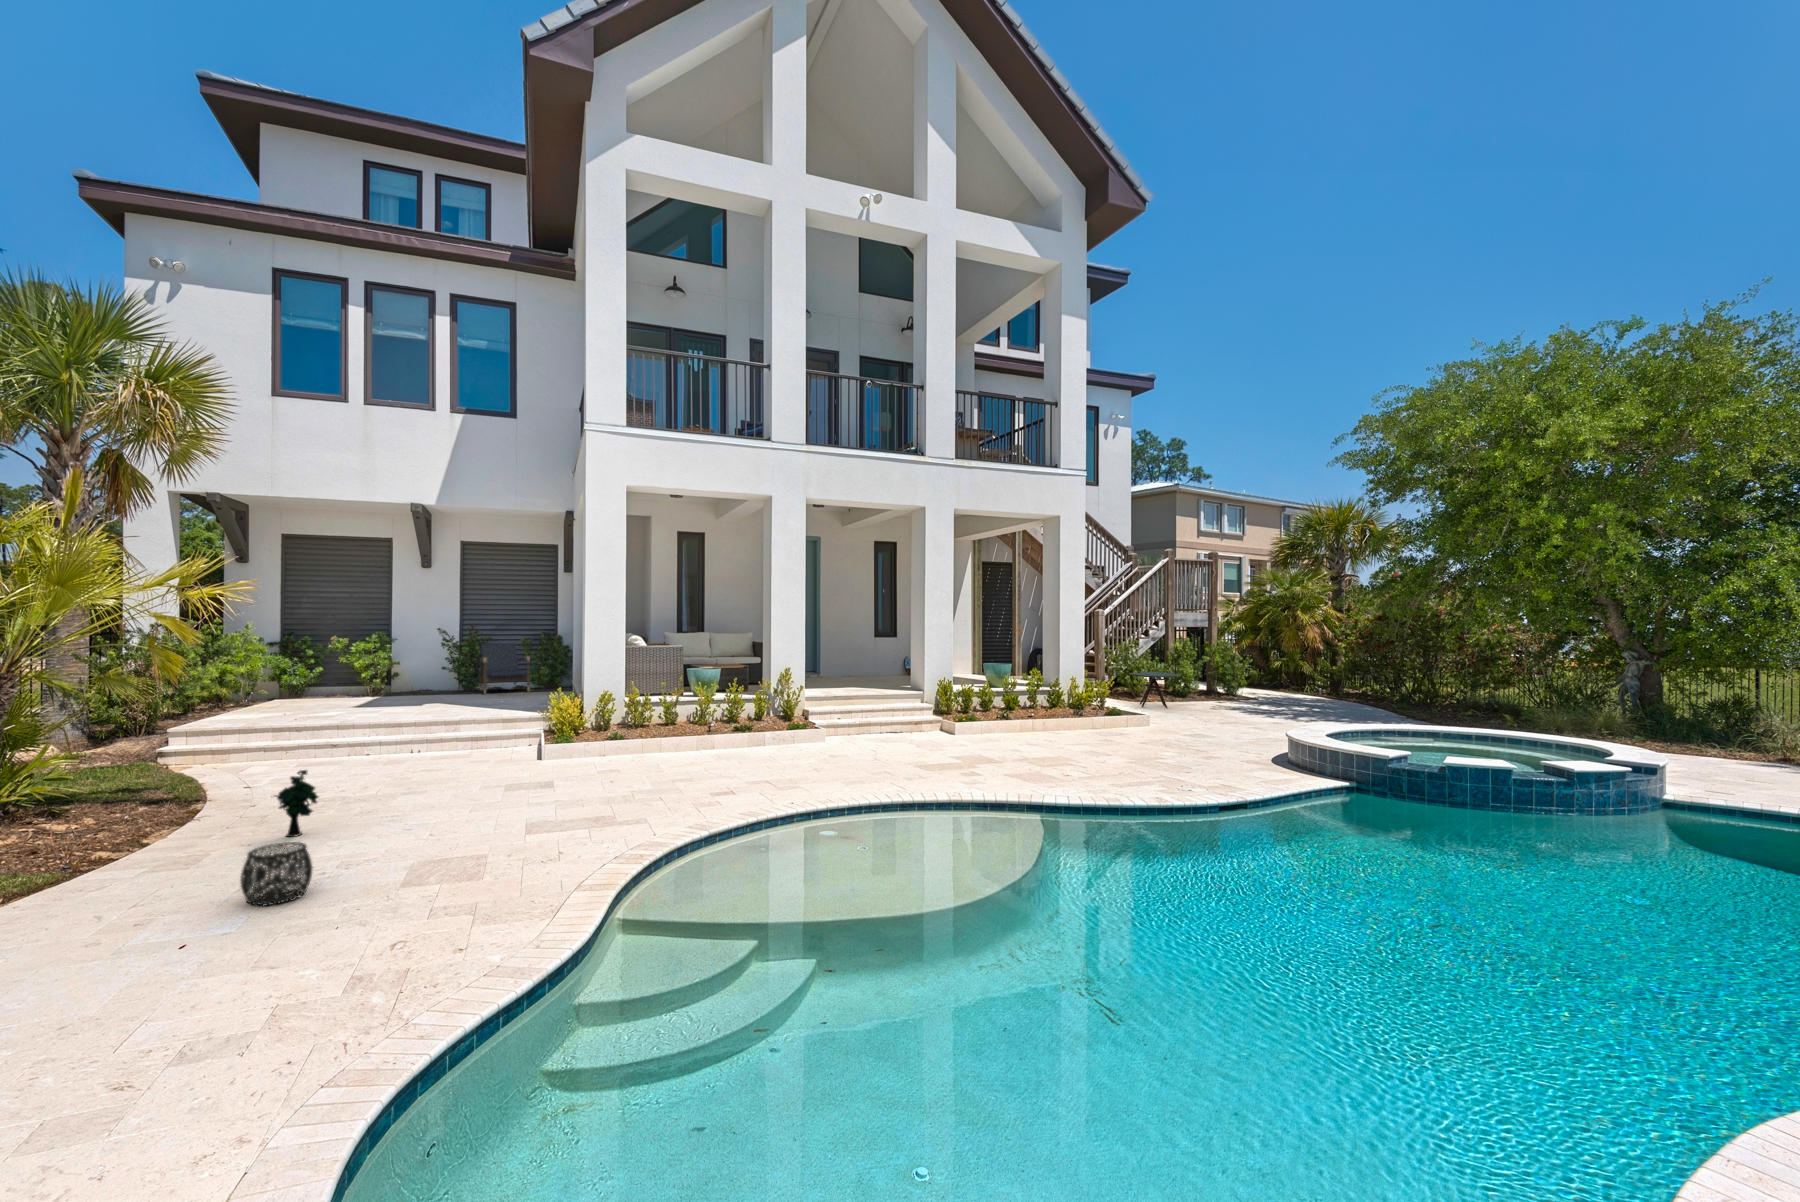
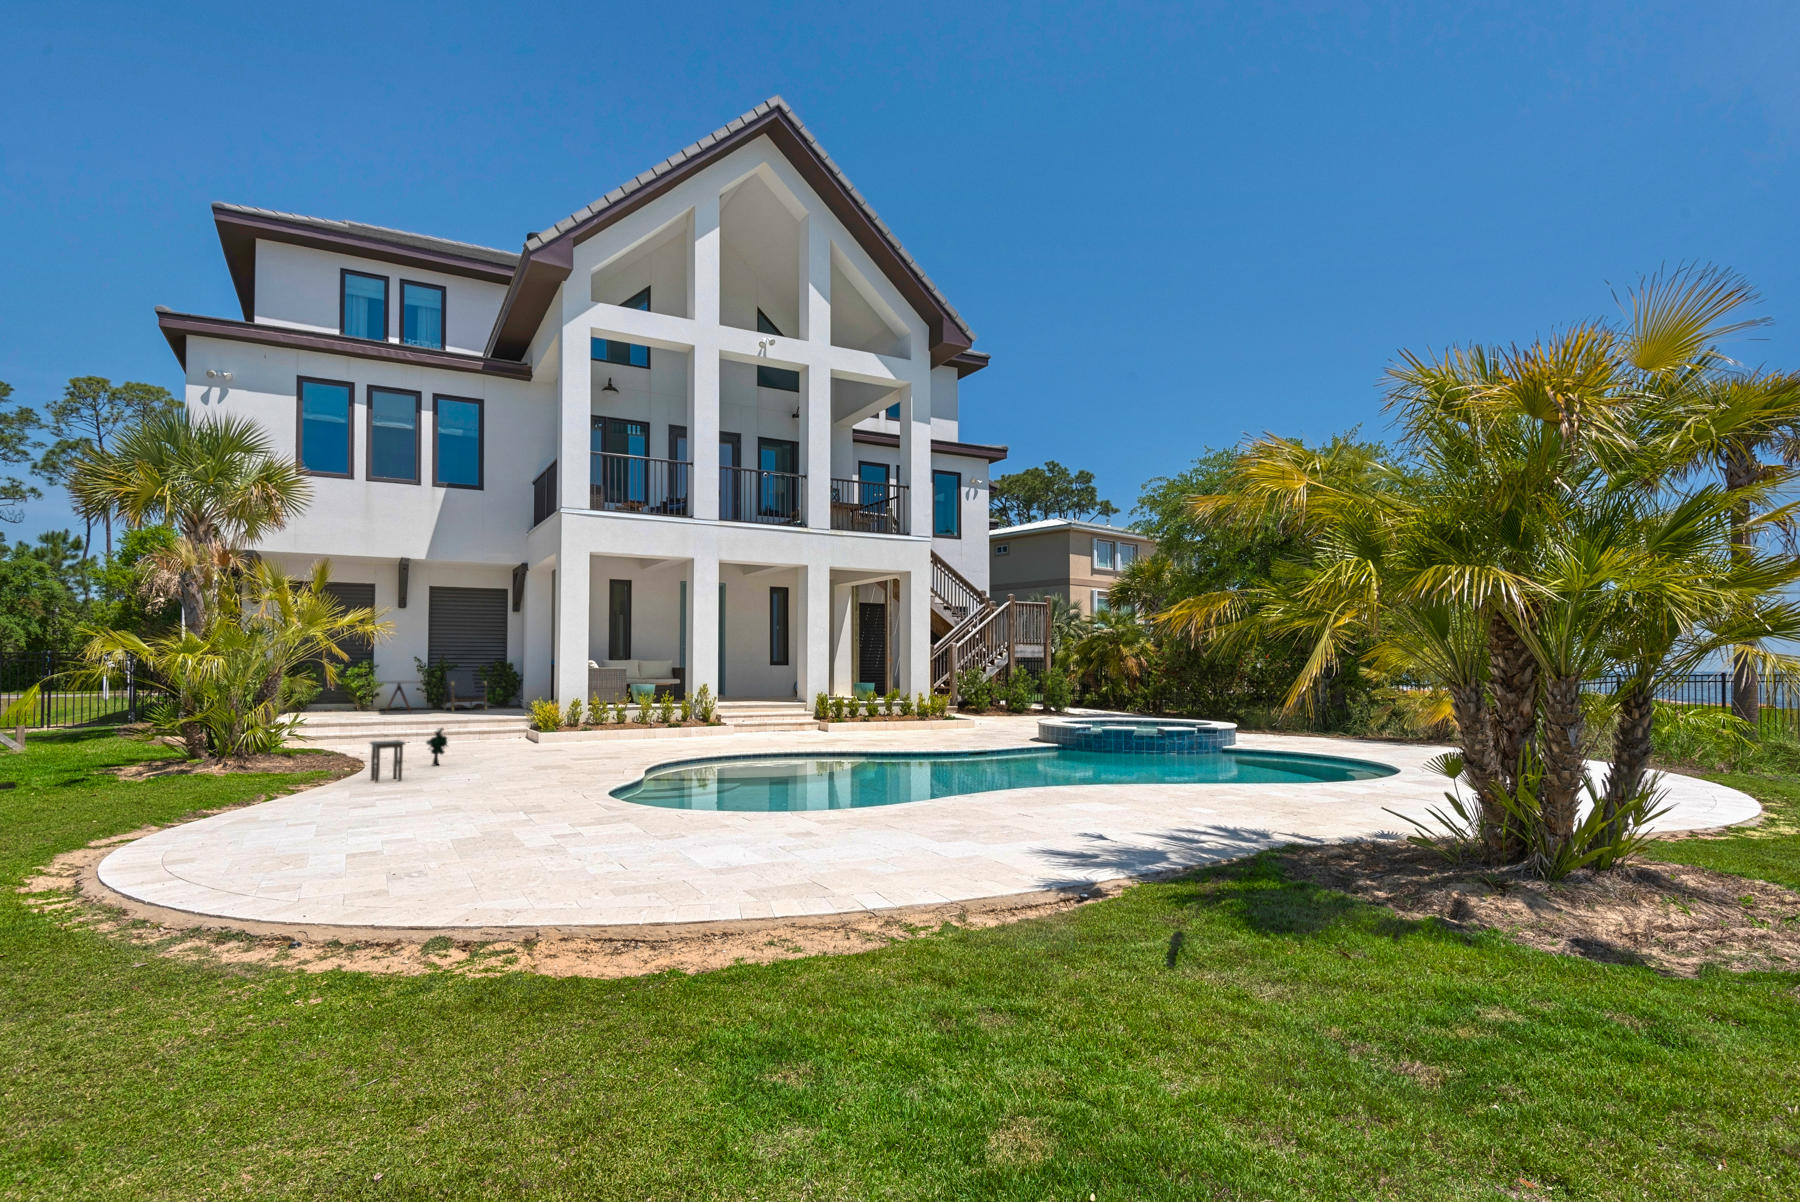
round table: present [1129,672,1179,708] -> present [378,681,422,712]
stool: none [41,823,135,926] -> present [370,740,405,783]
woven basket: present [240,842,312,906] -> none [456,751,488,779]

